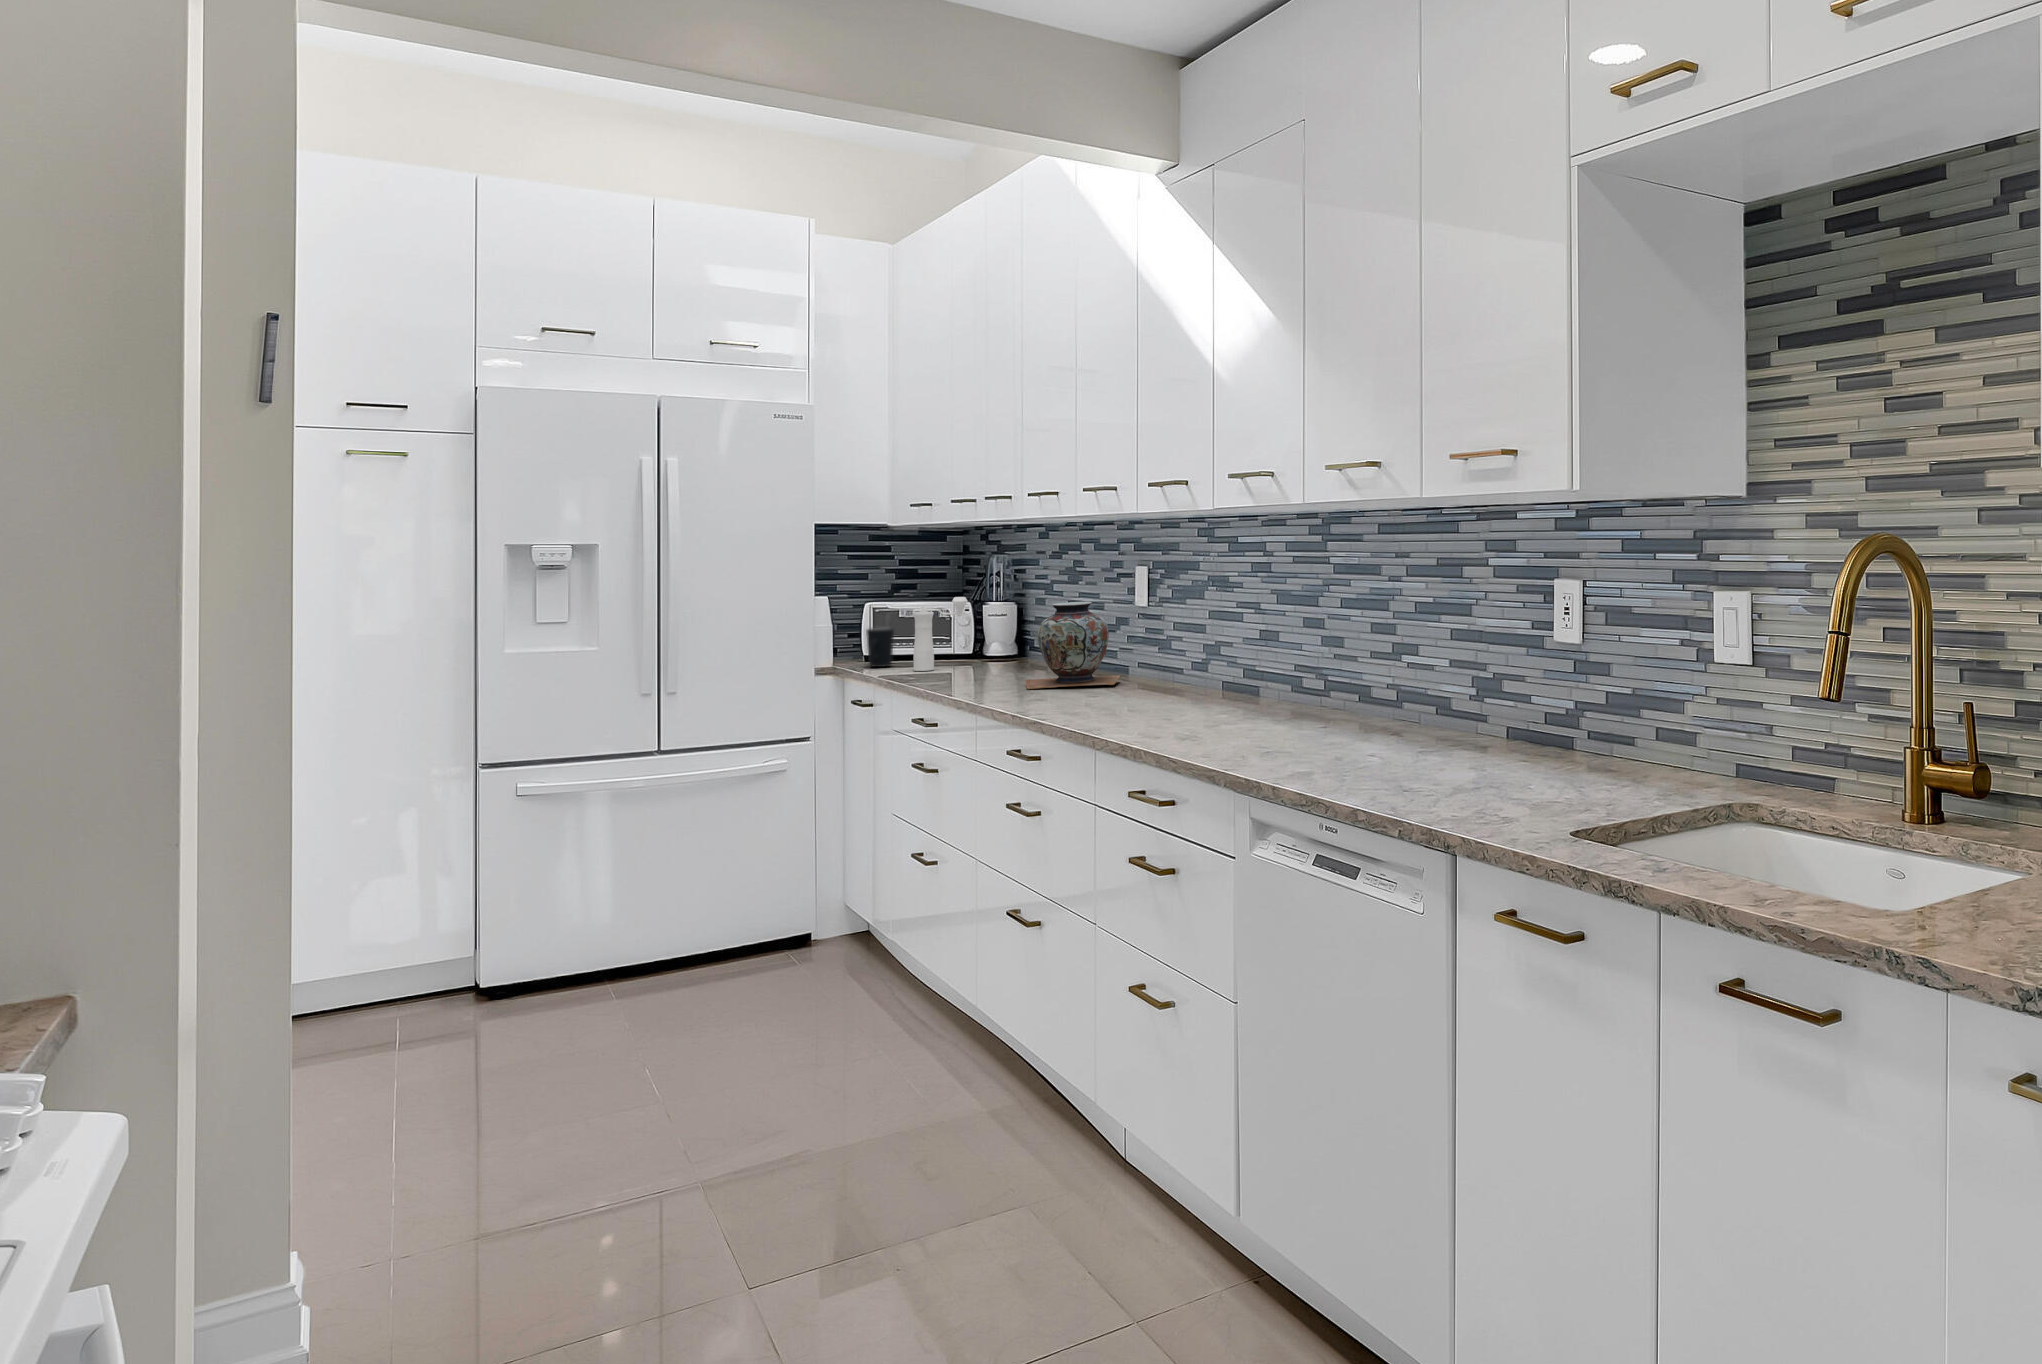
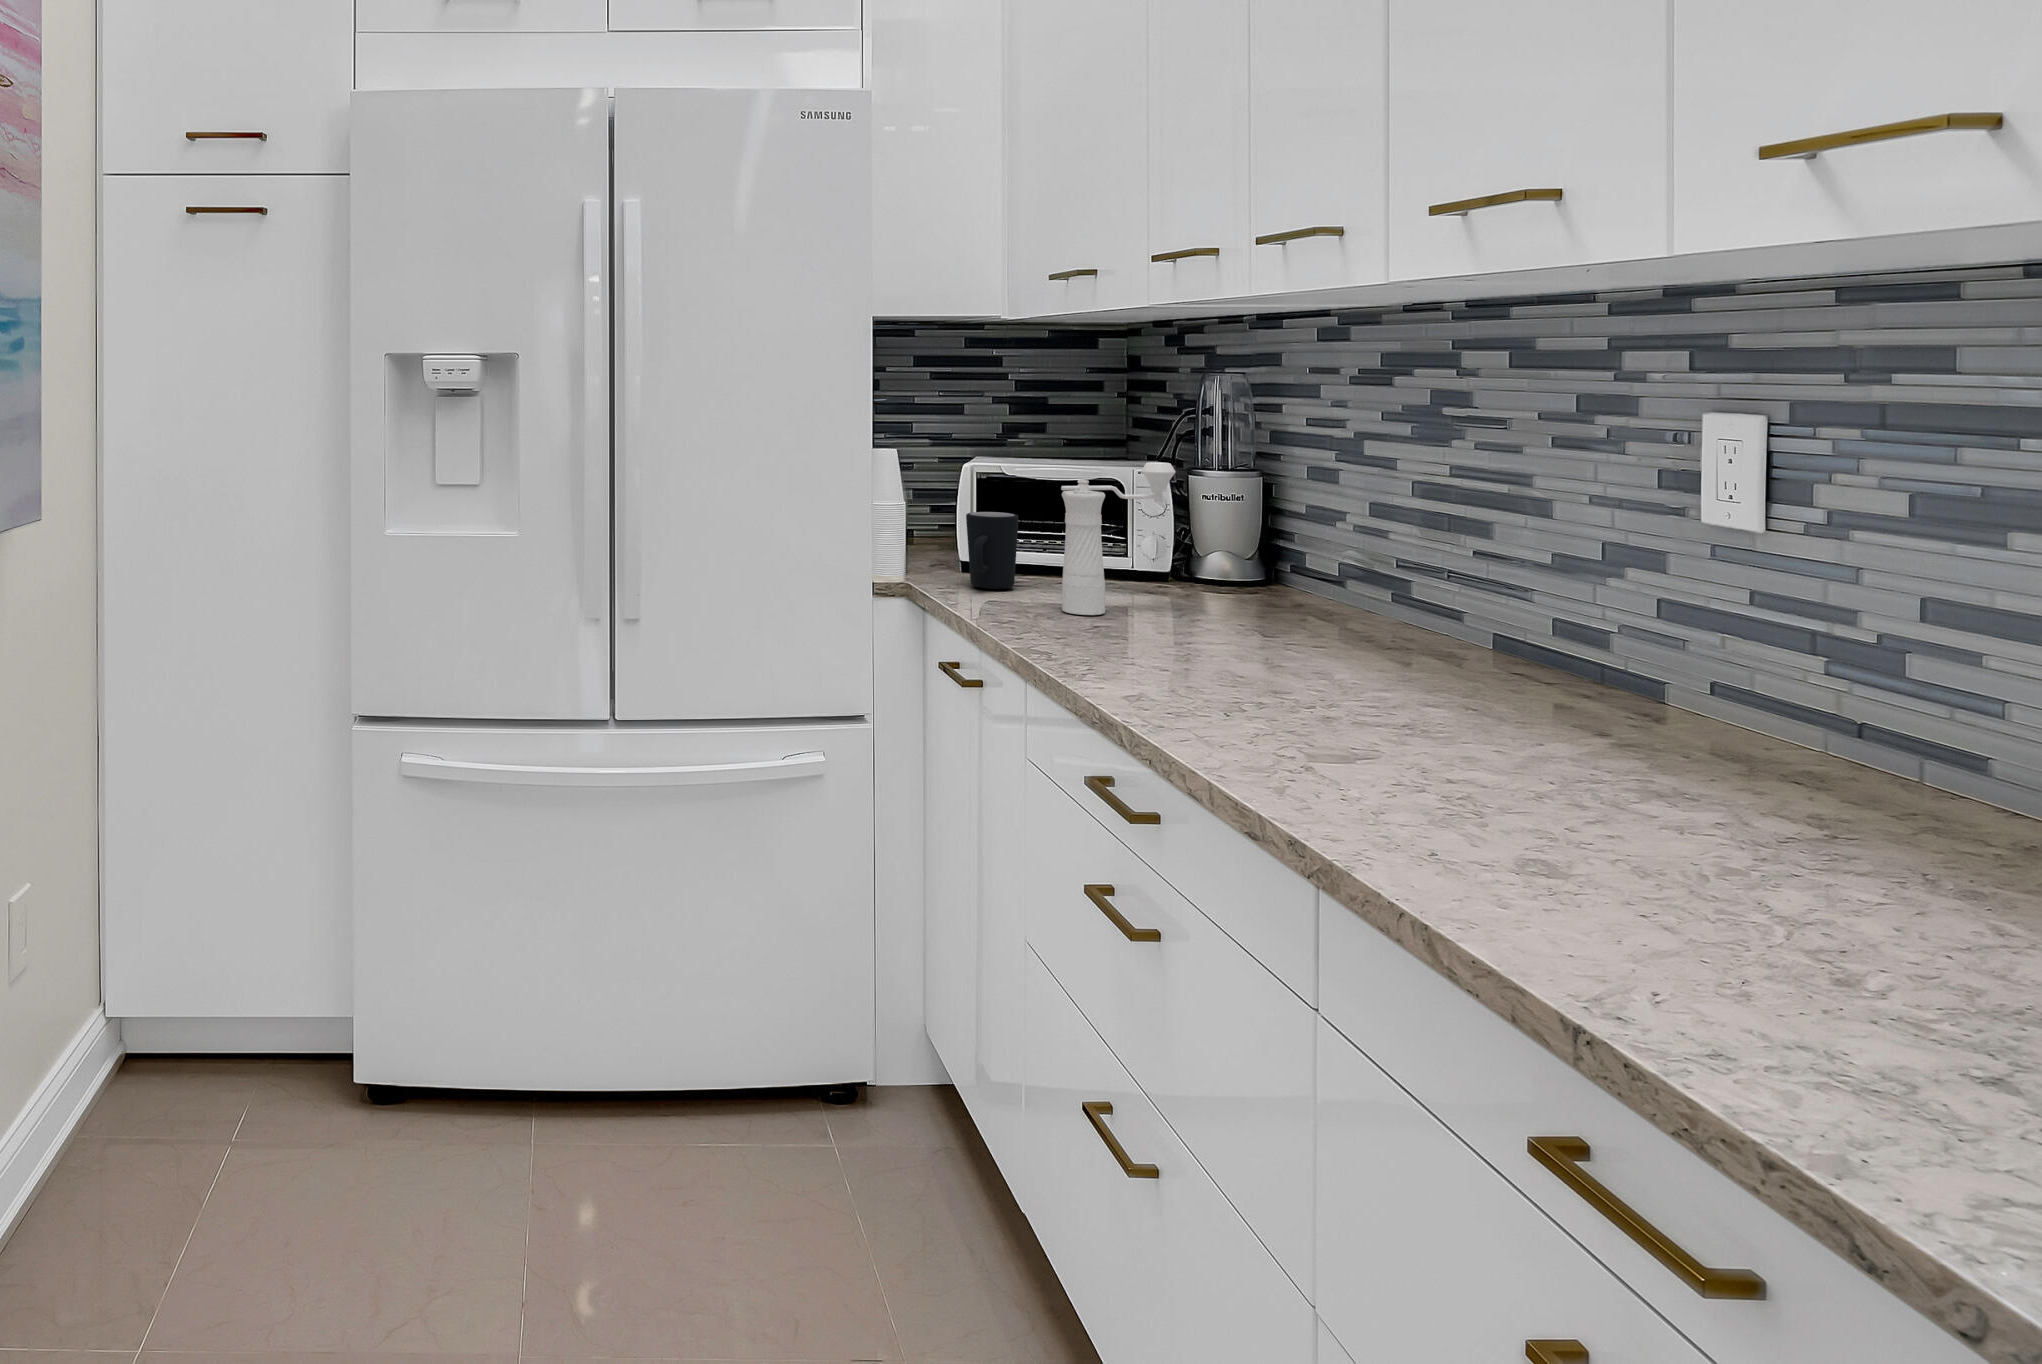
decorative vase: present [1026,602,1120,689] -> none [1390,512,1734,785]

